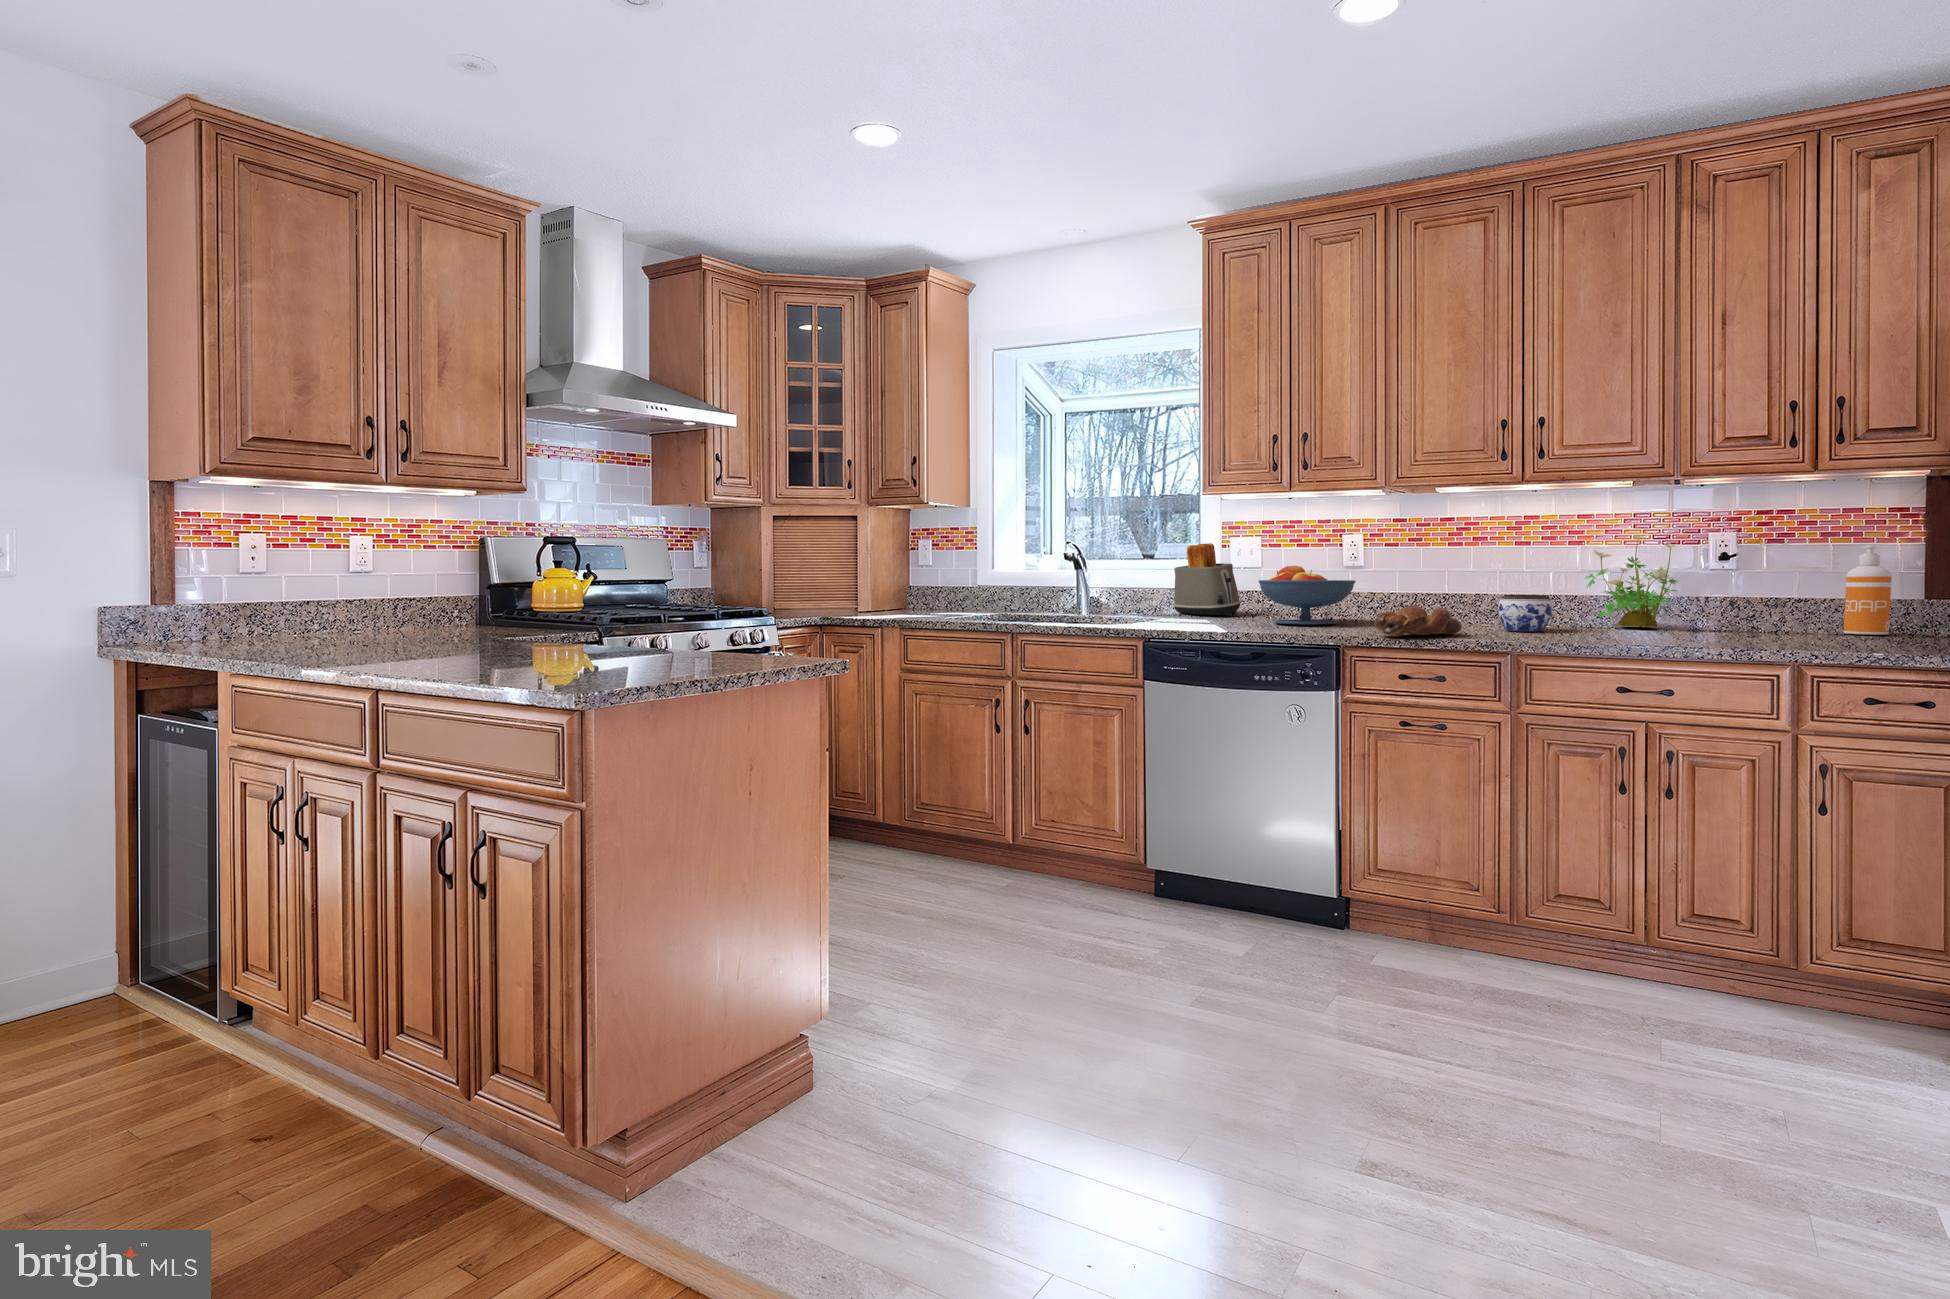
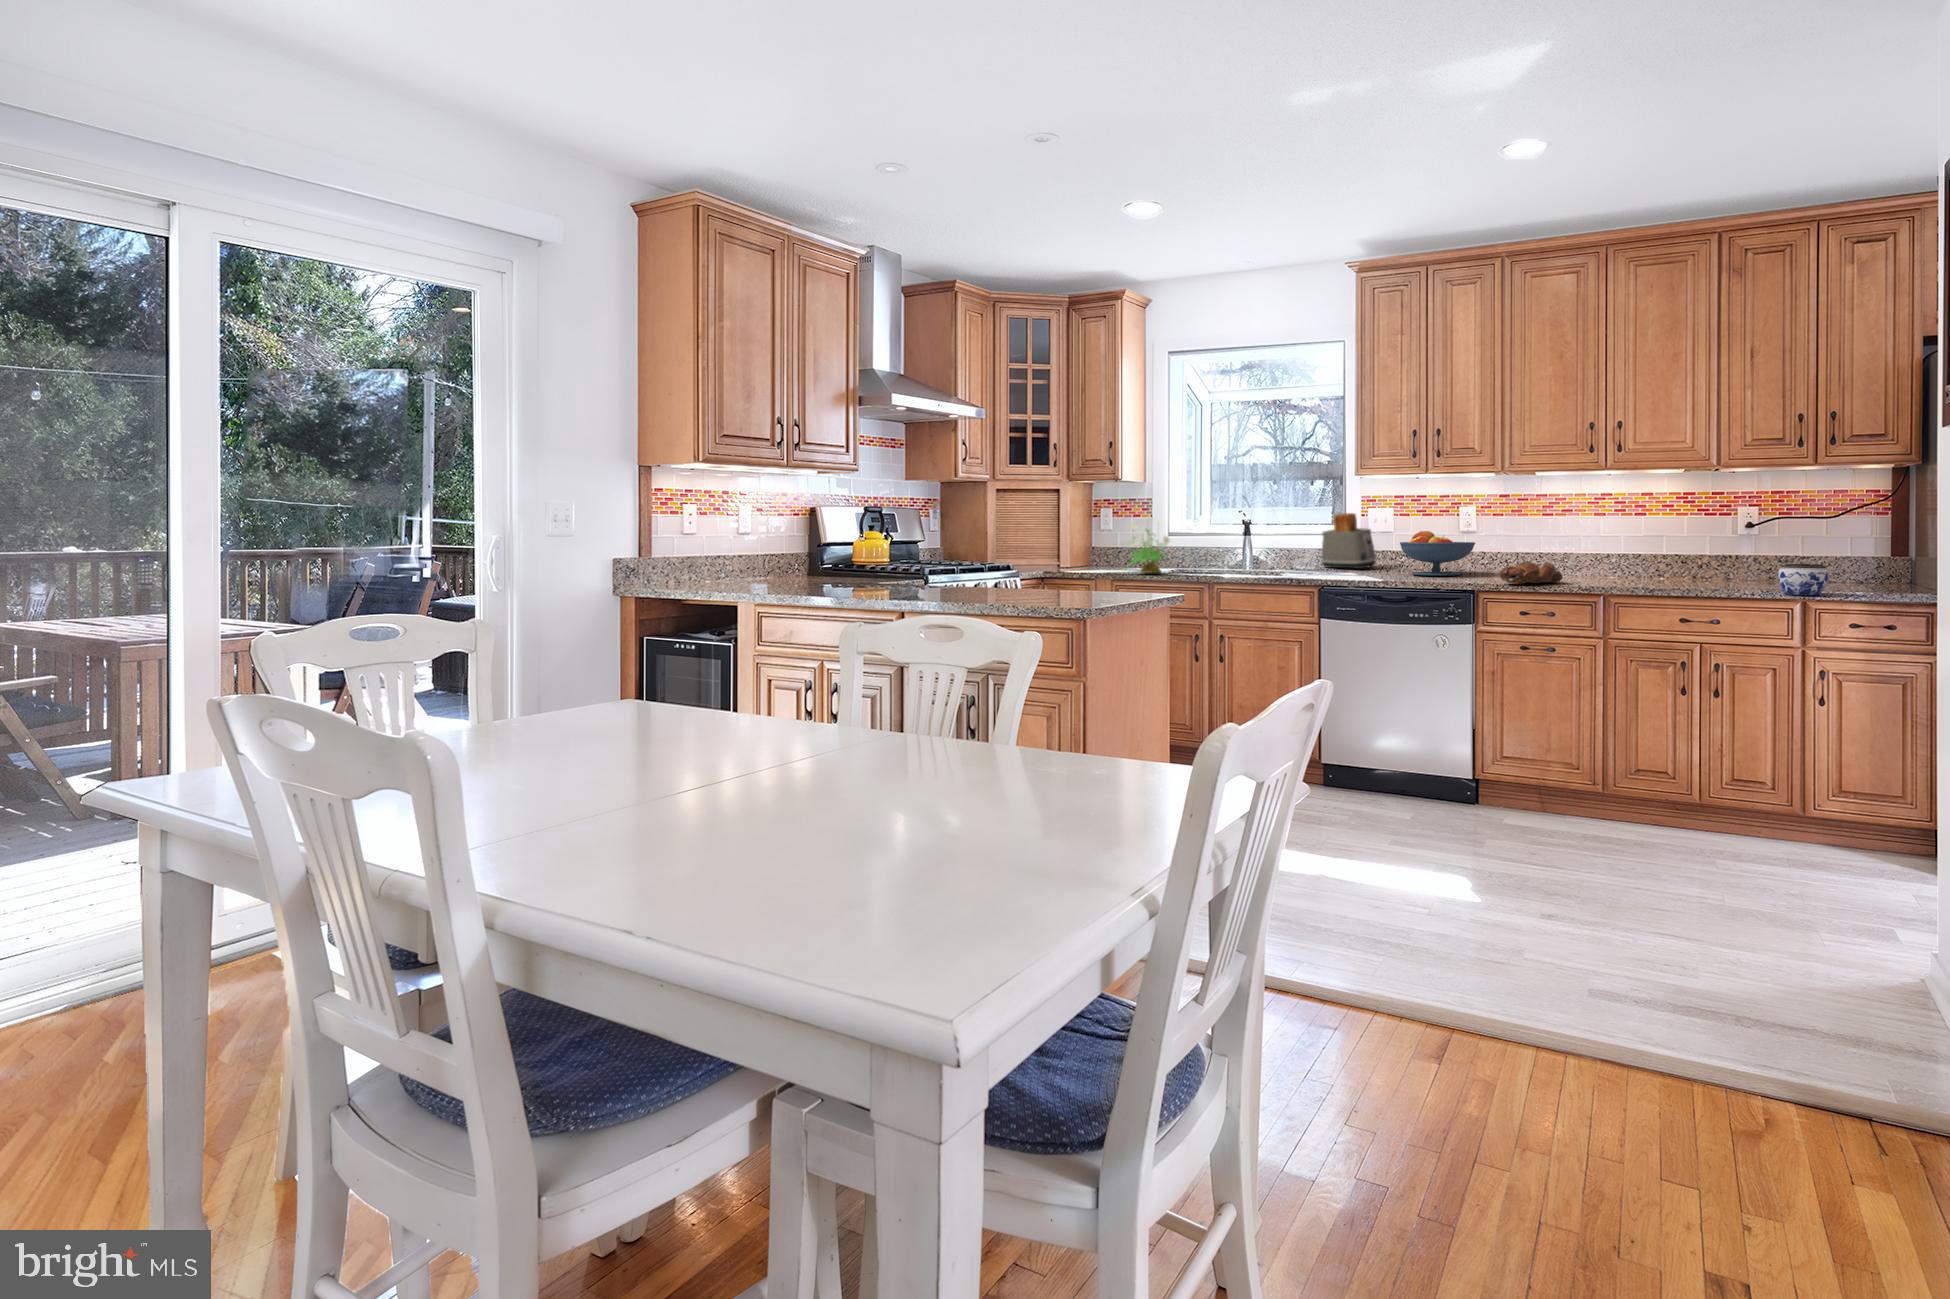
potted plant: present [1585,536,1679,628] -> present [1127,522,1170,573]
soap dispenser: present [1844,545,1892,635] -> none [1835,517,1870,581]
jar: present [1498,595,1552,631] -> present [1778,564,1829,595]

